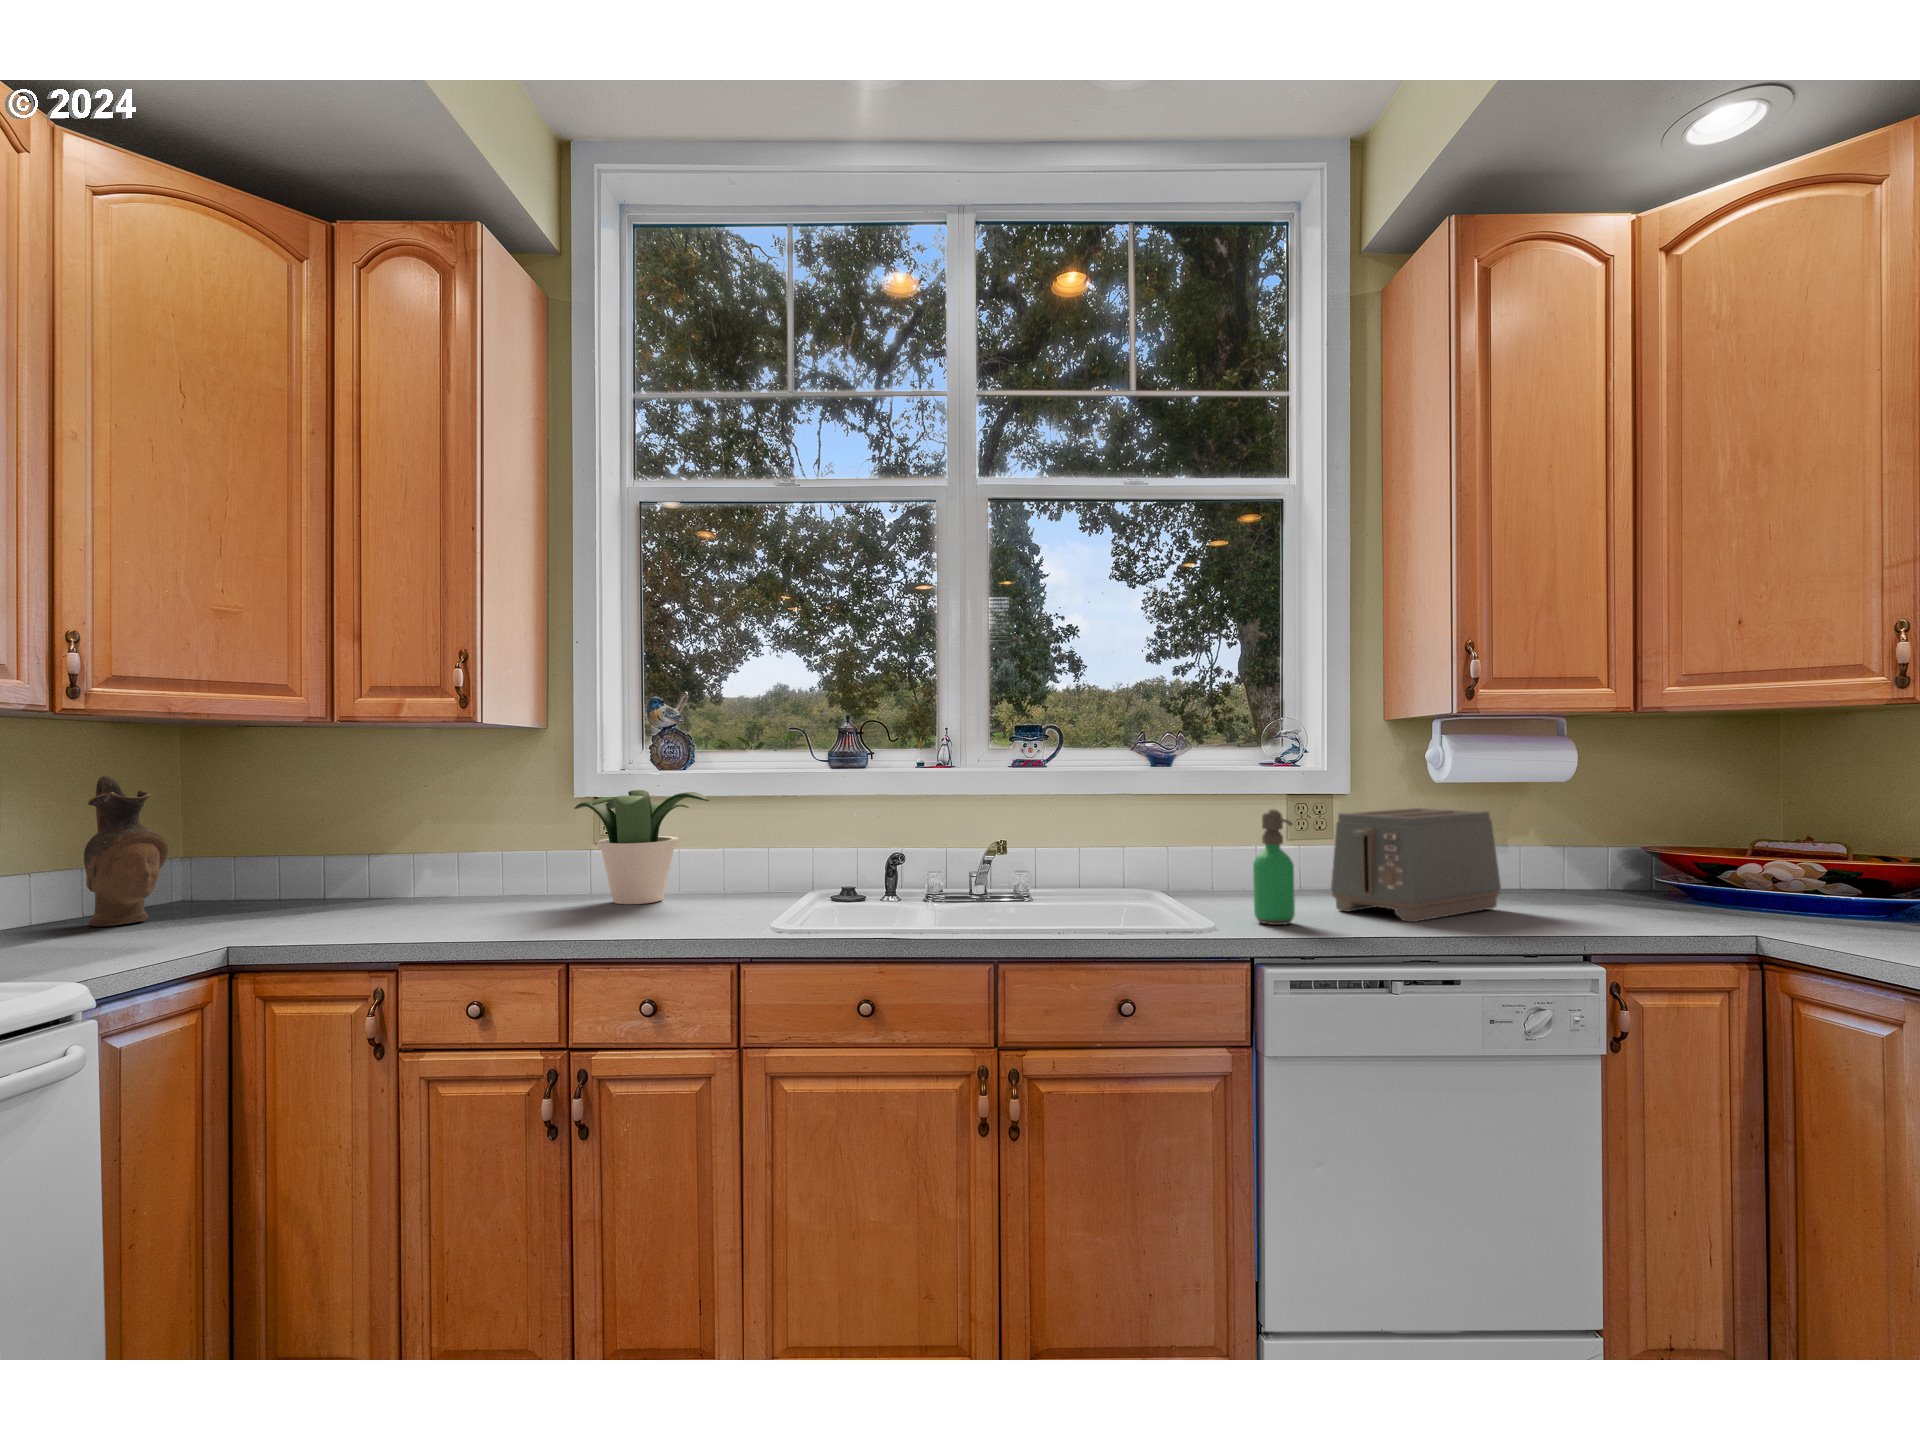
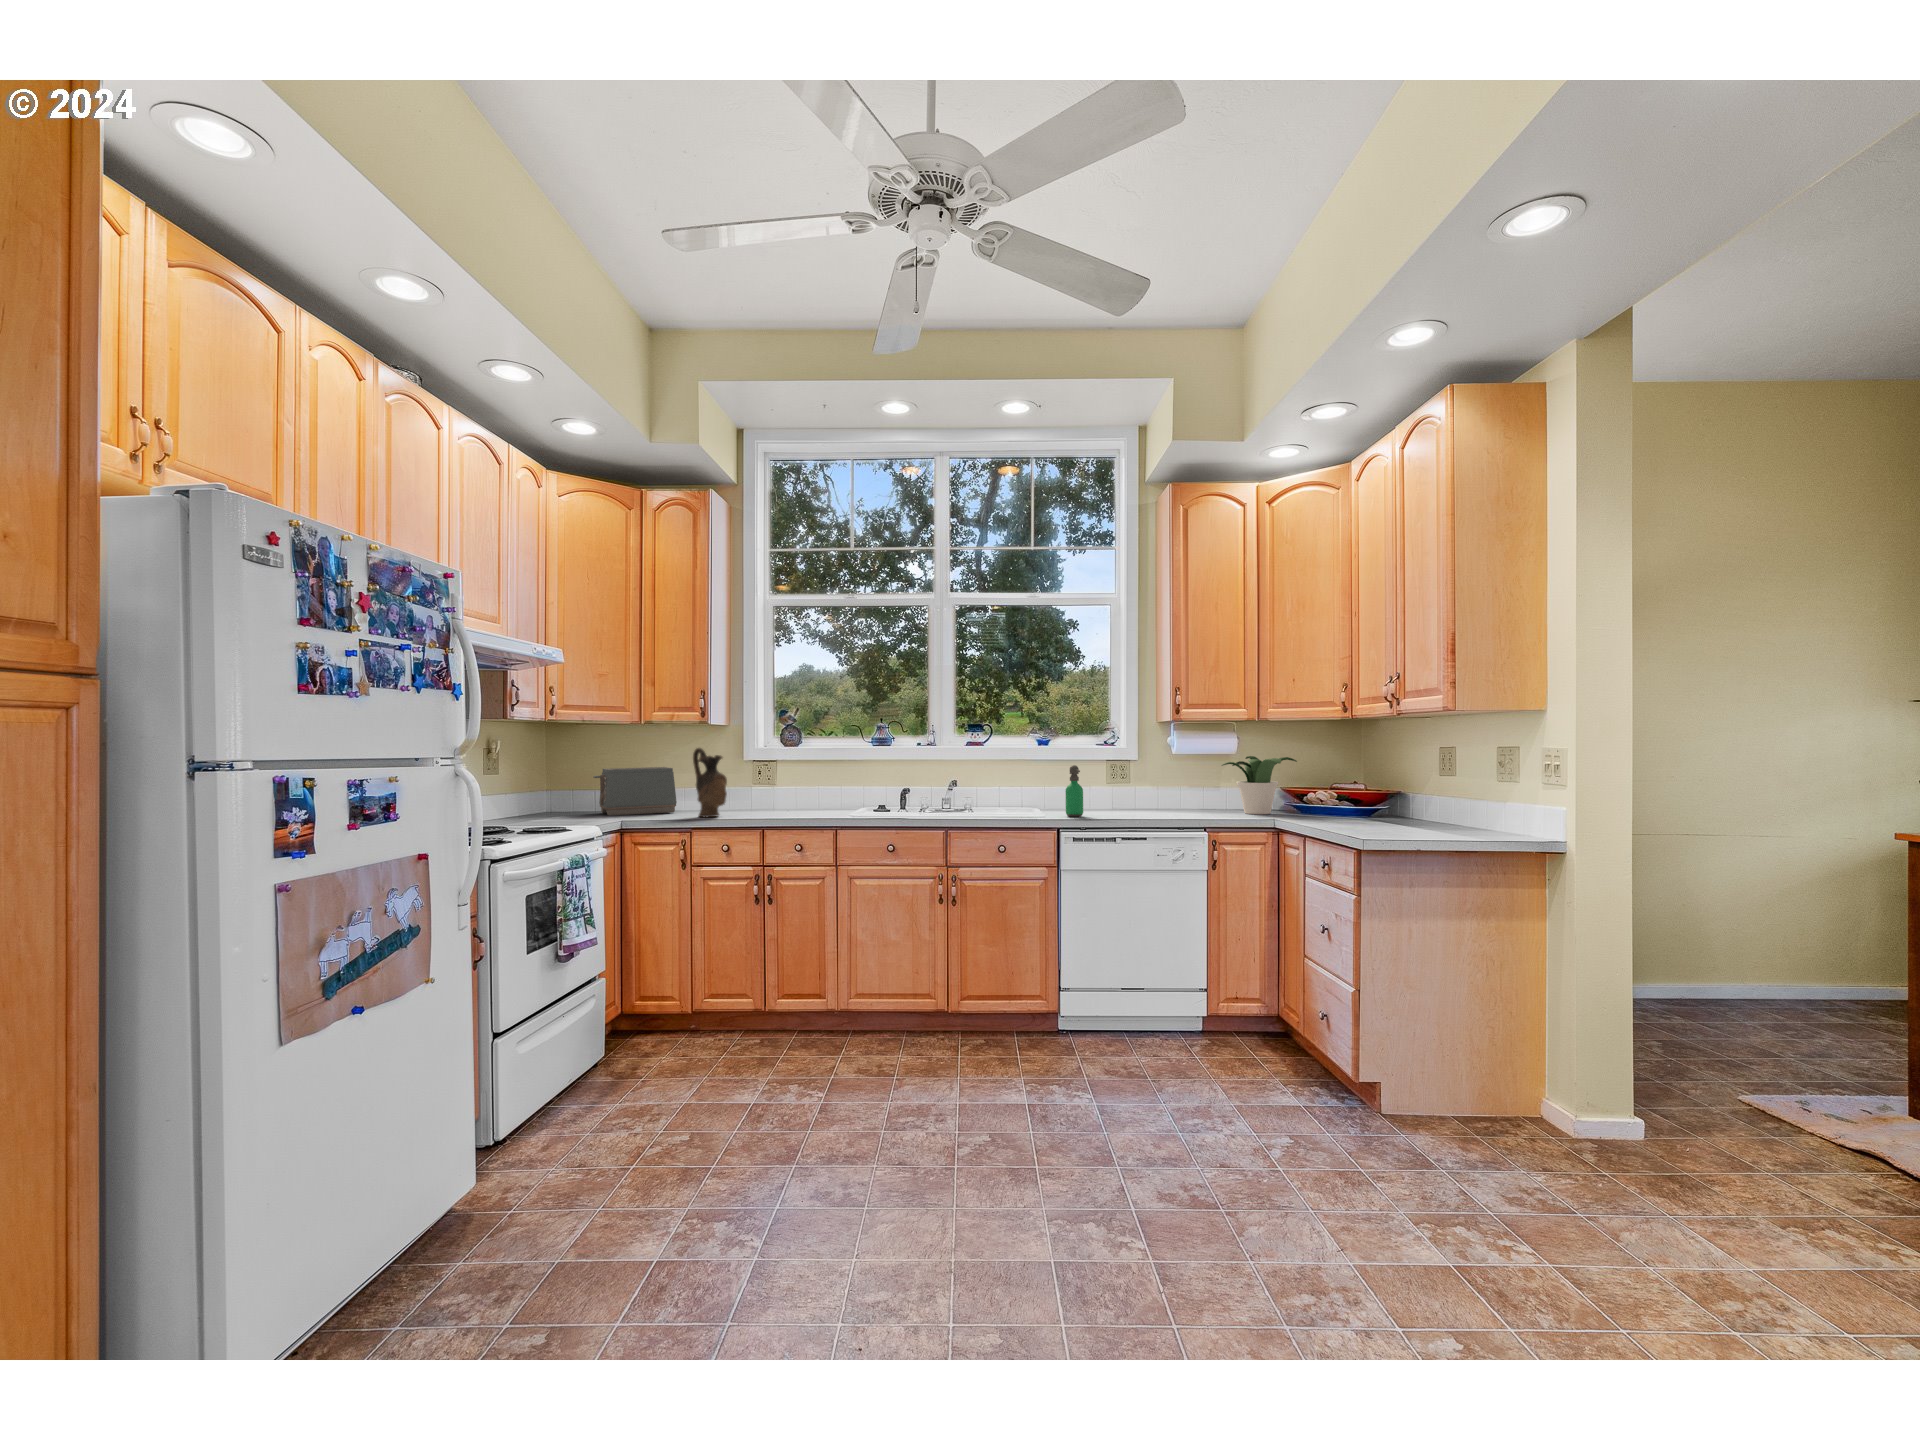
ceramic pitcher: present [84,775,168,926] -> present [693,748,727,817]
potted plant: present [574,790,709,904] -> present [1222,756,1297,814]
toaster: present [1331,808,1501,922] -> present [593,767,677,816]

